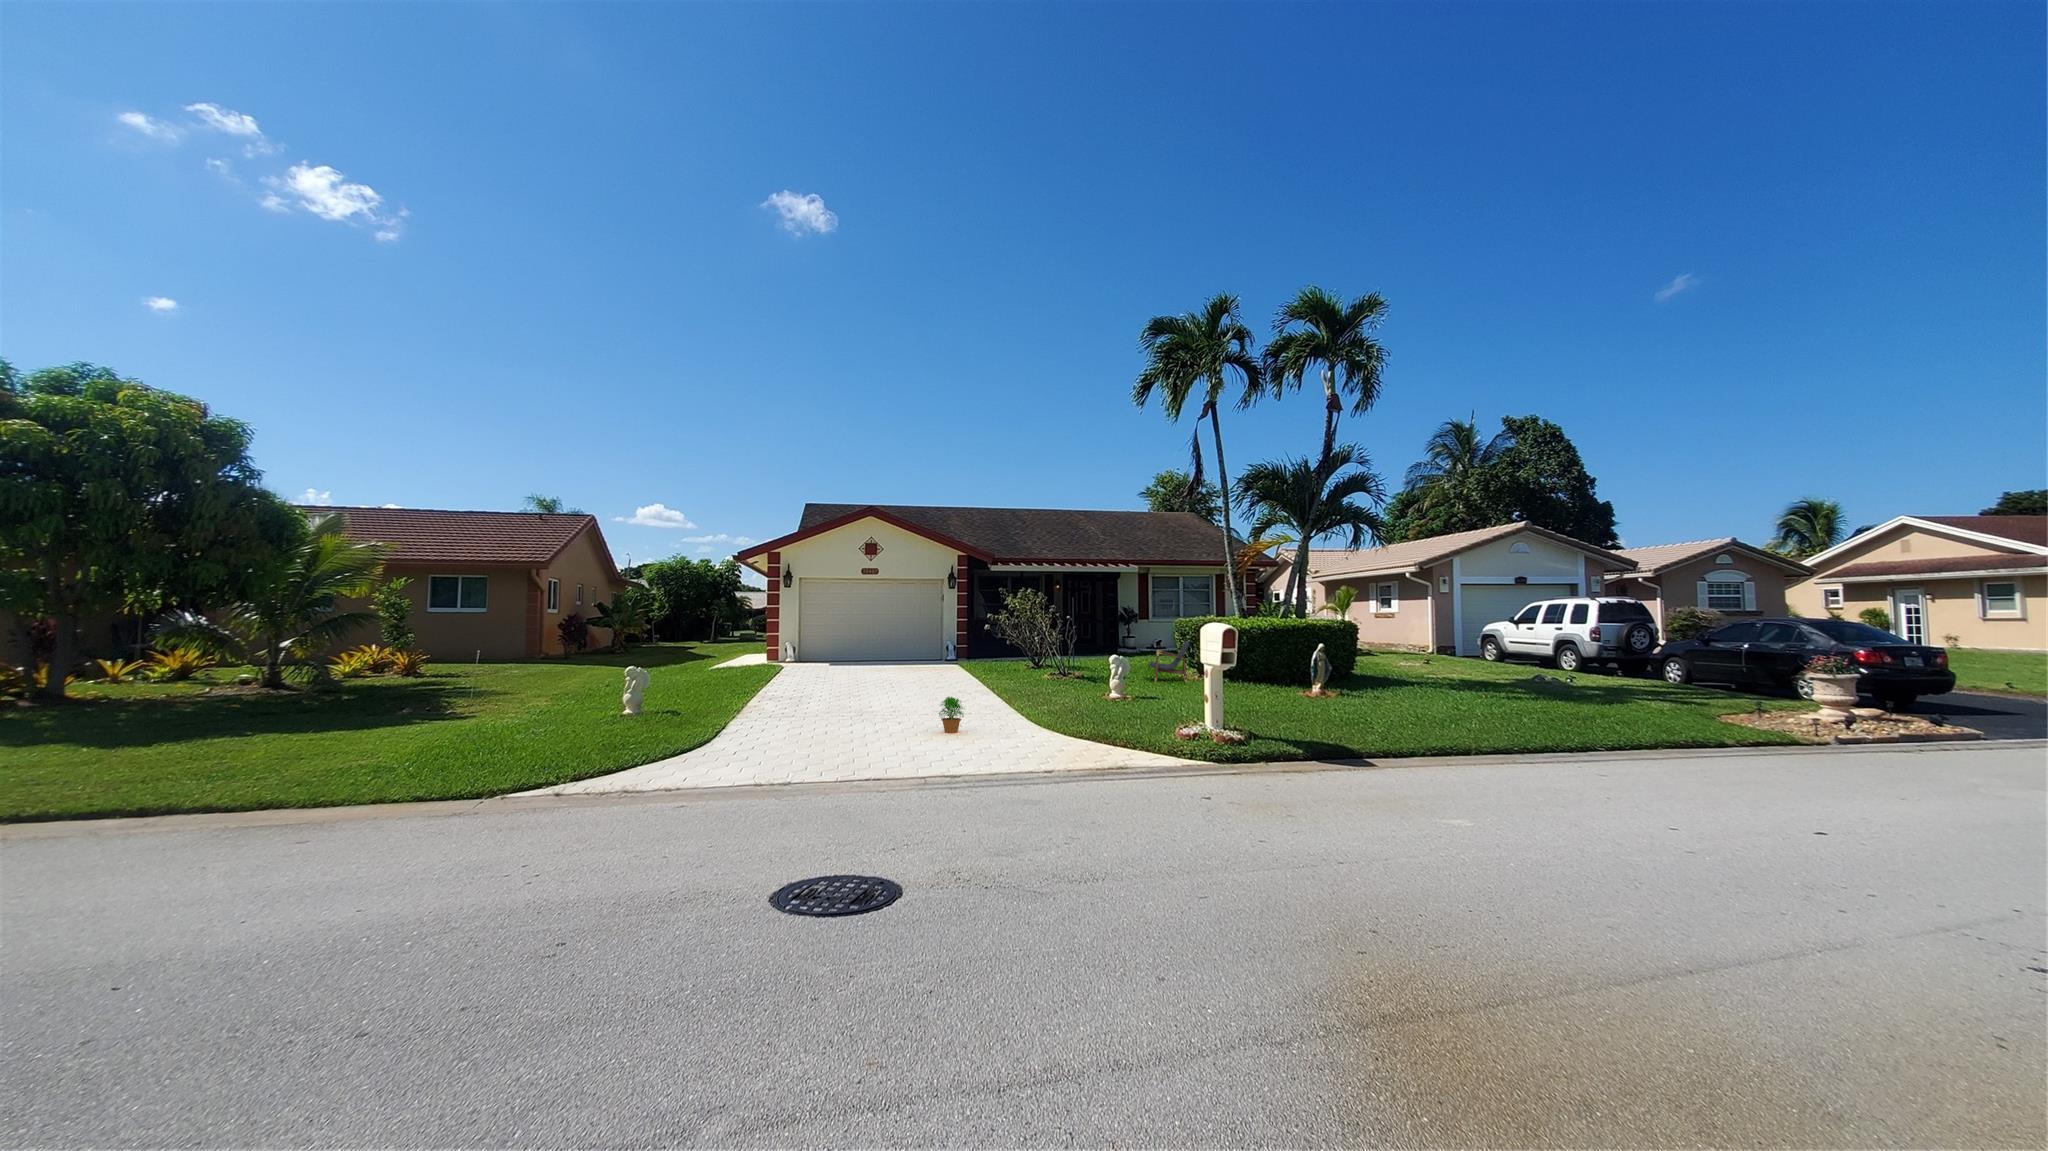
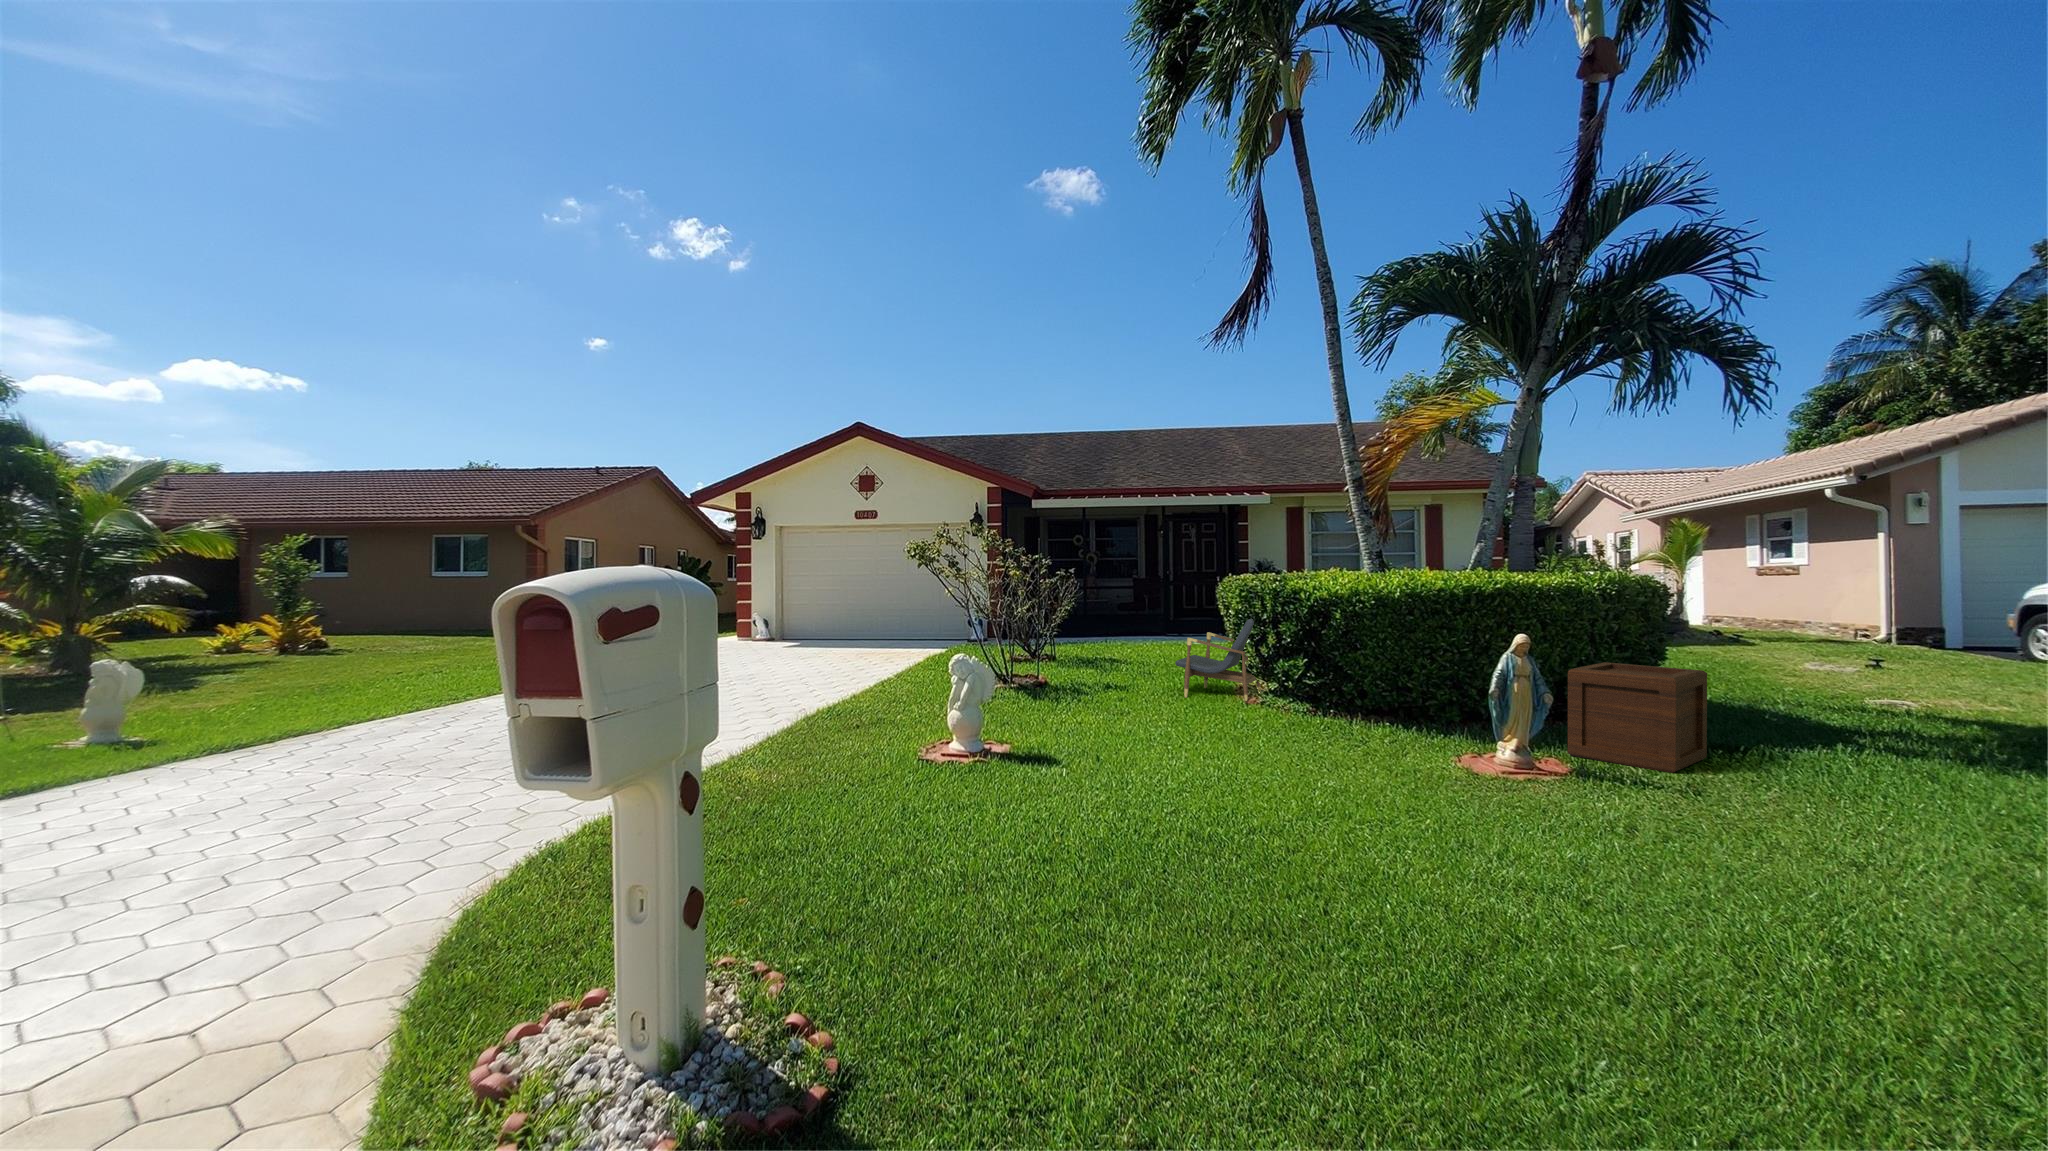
wooden crate: none [1331,657,1374,695] -> present [1568,662,1707,773]
potted plant: present [939,697,963,733] -> none [17,788,144,901]

